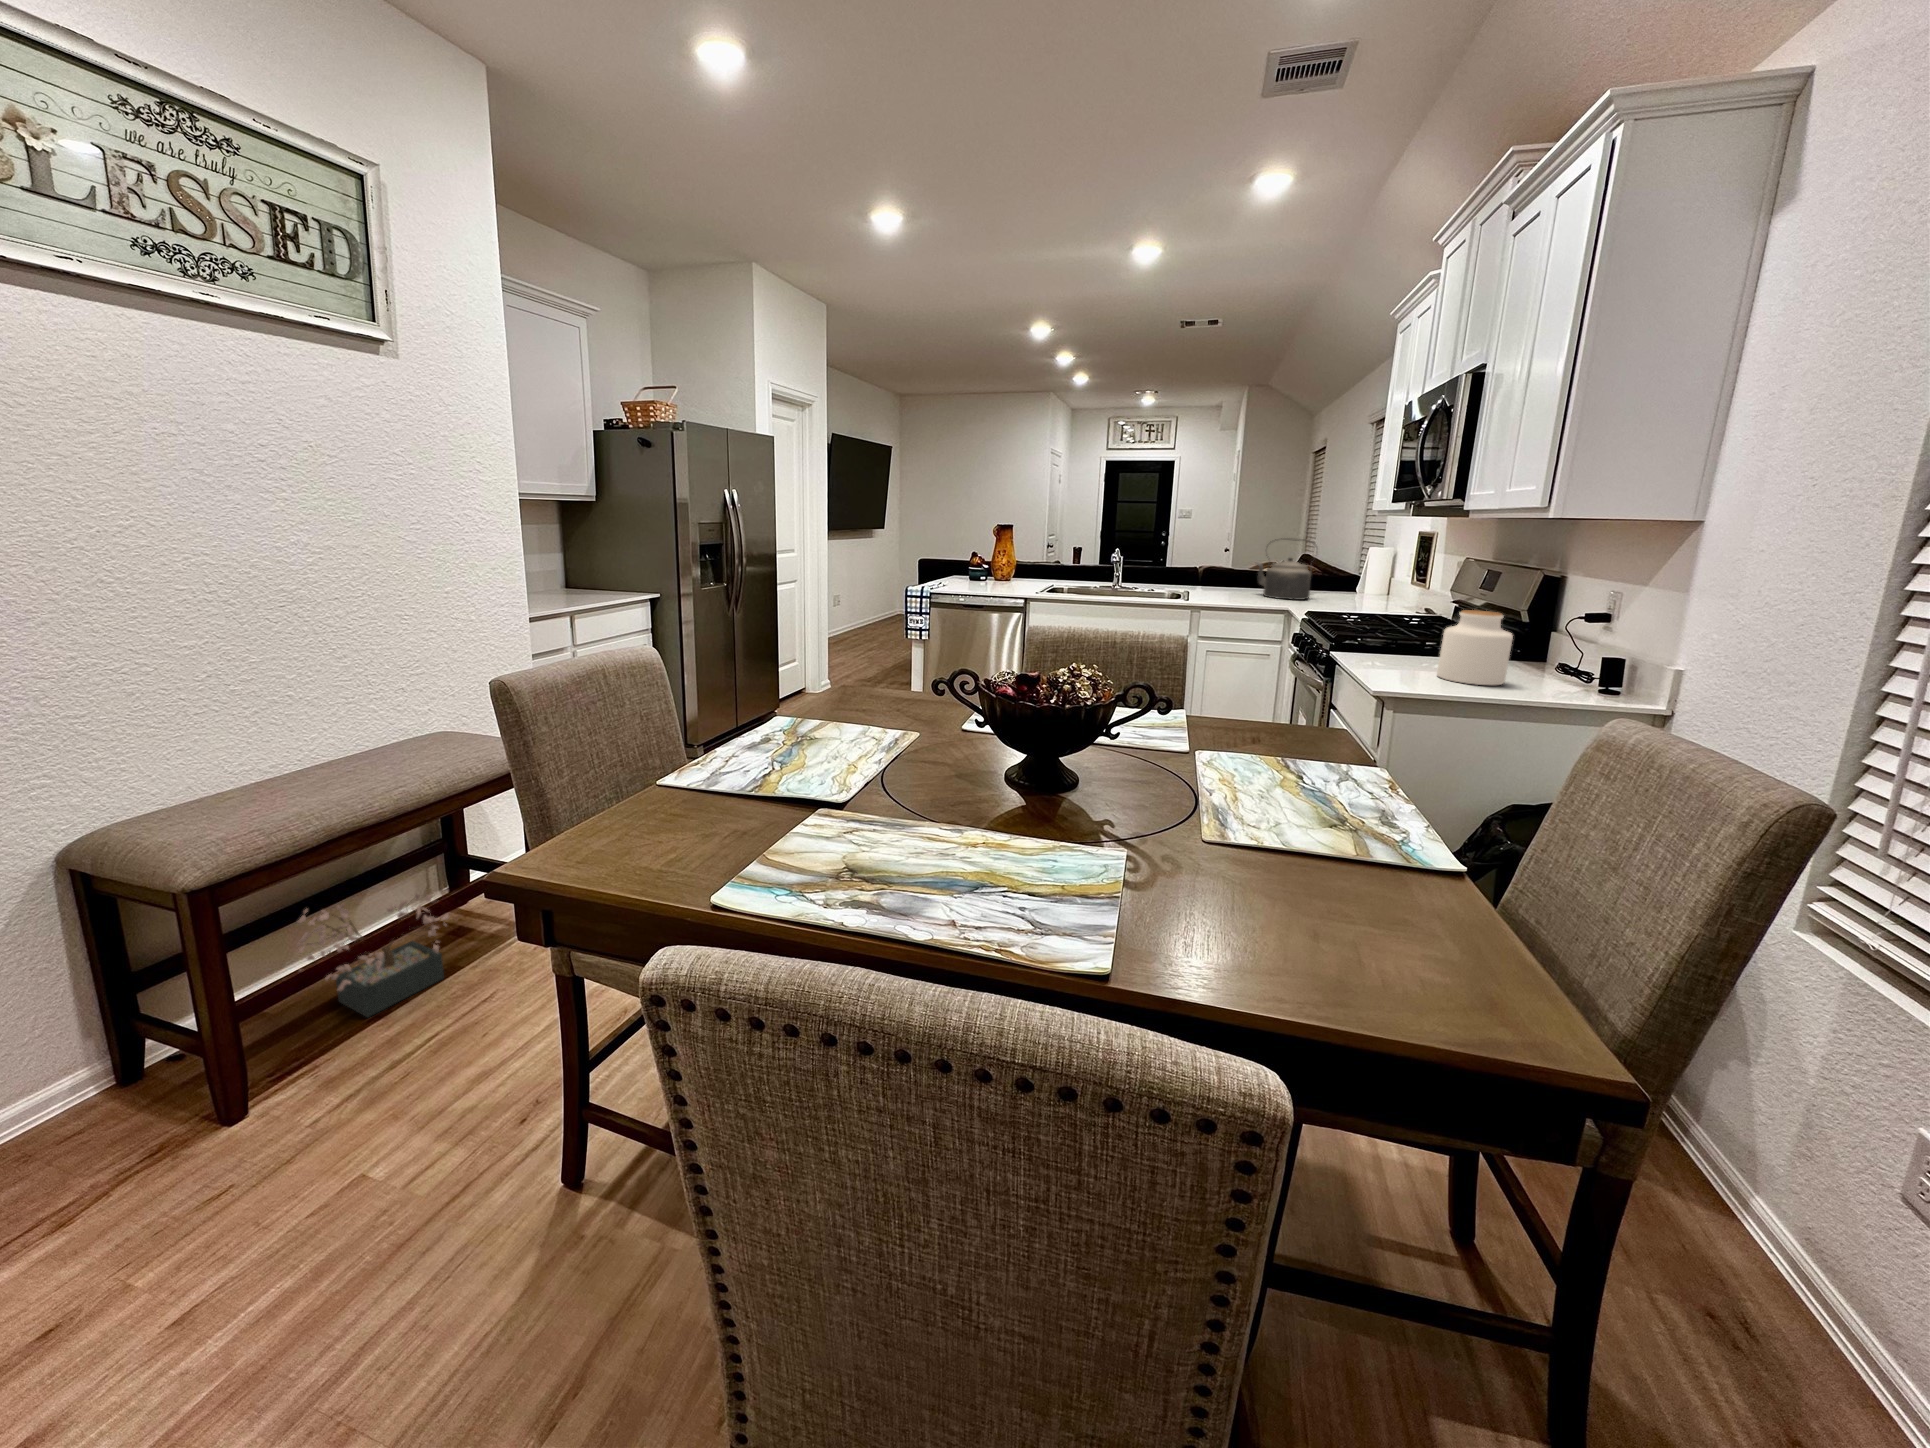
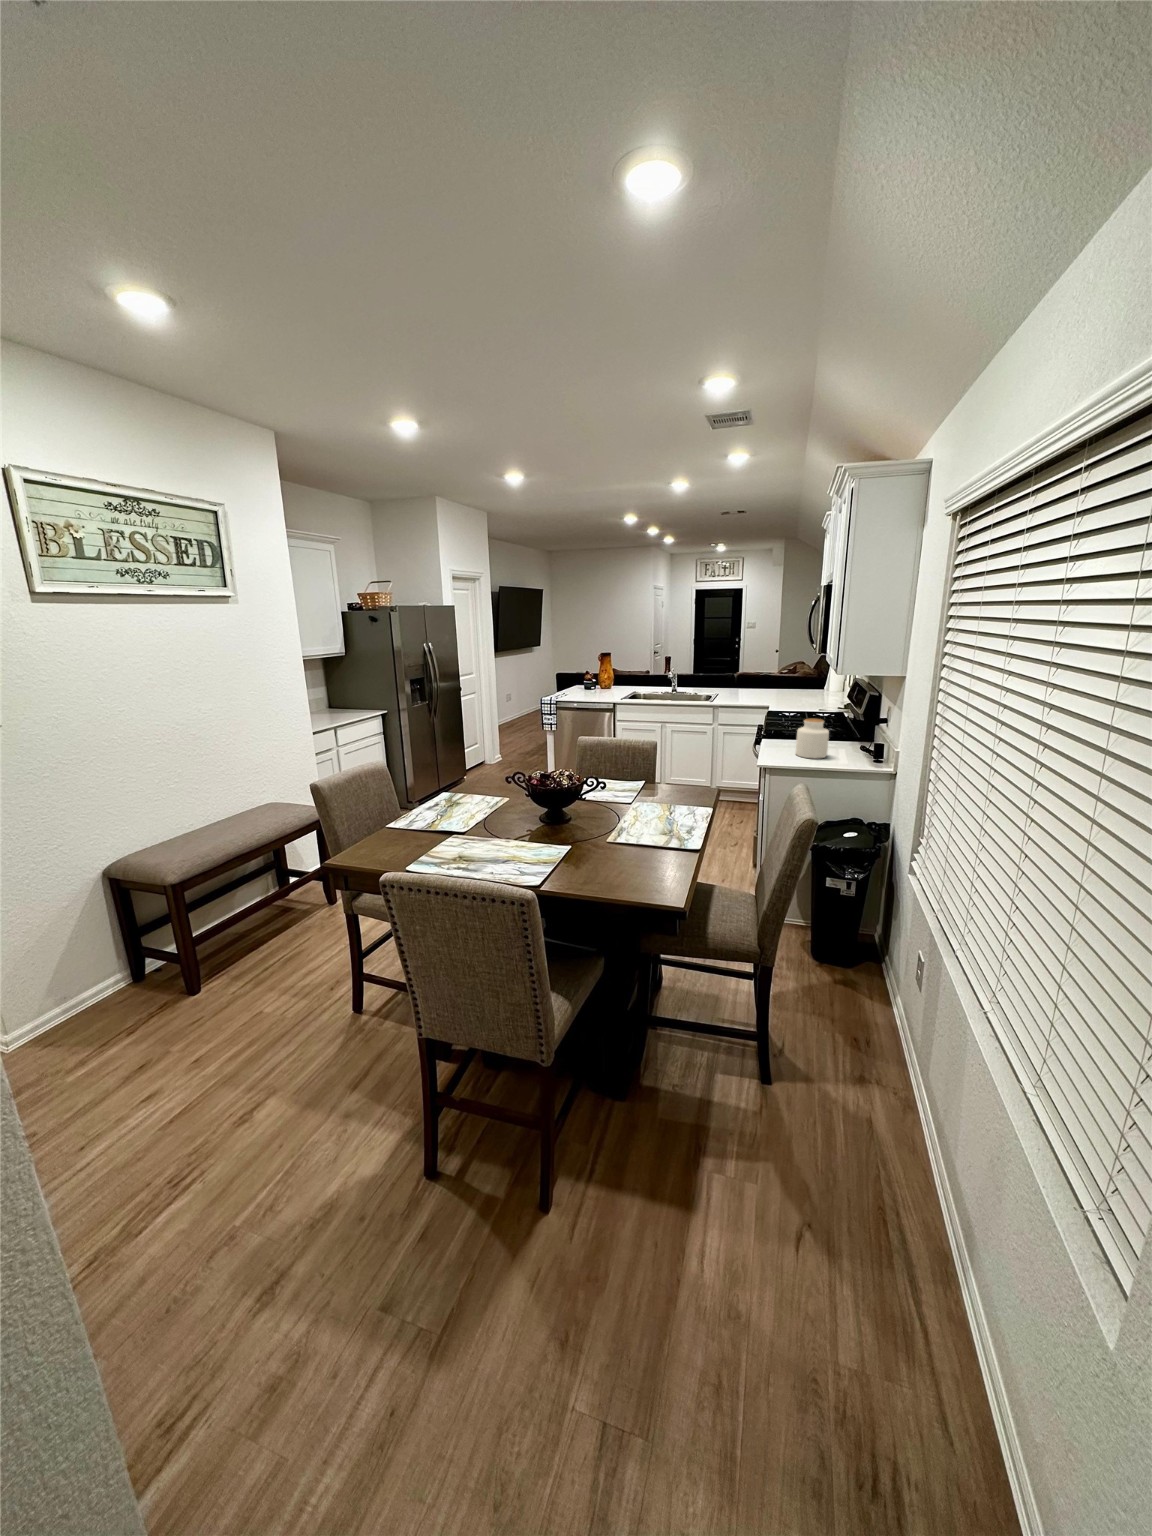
kettle: present [1256,538,1313,600] -> none [754,660,790,699]
decorative plant: present [298,894,449,1017] -> none [209,888,283,949]

